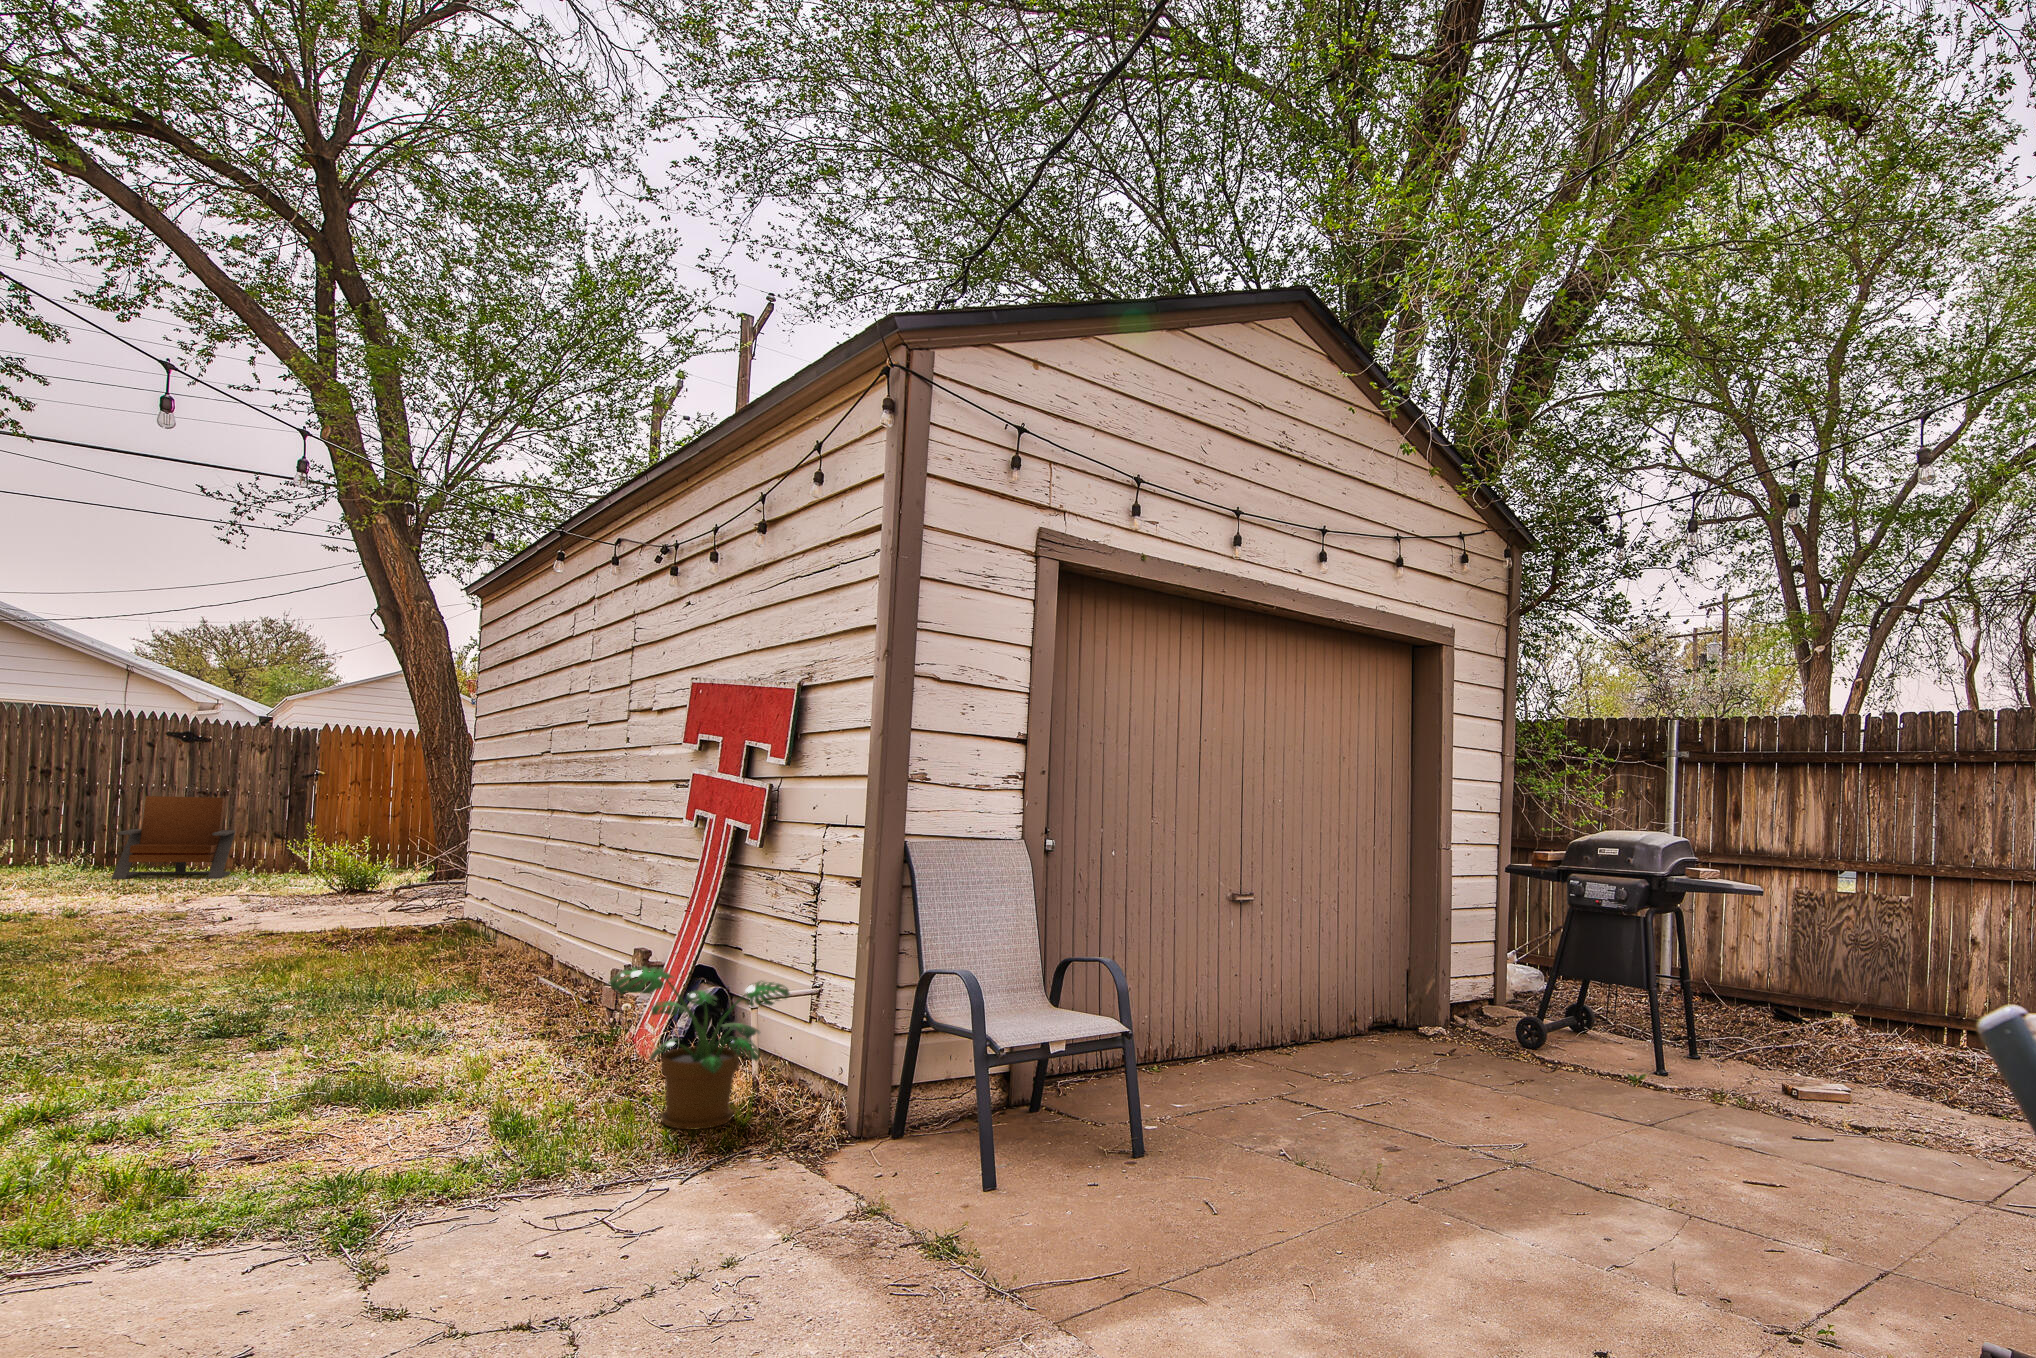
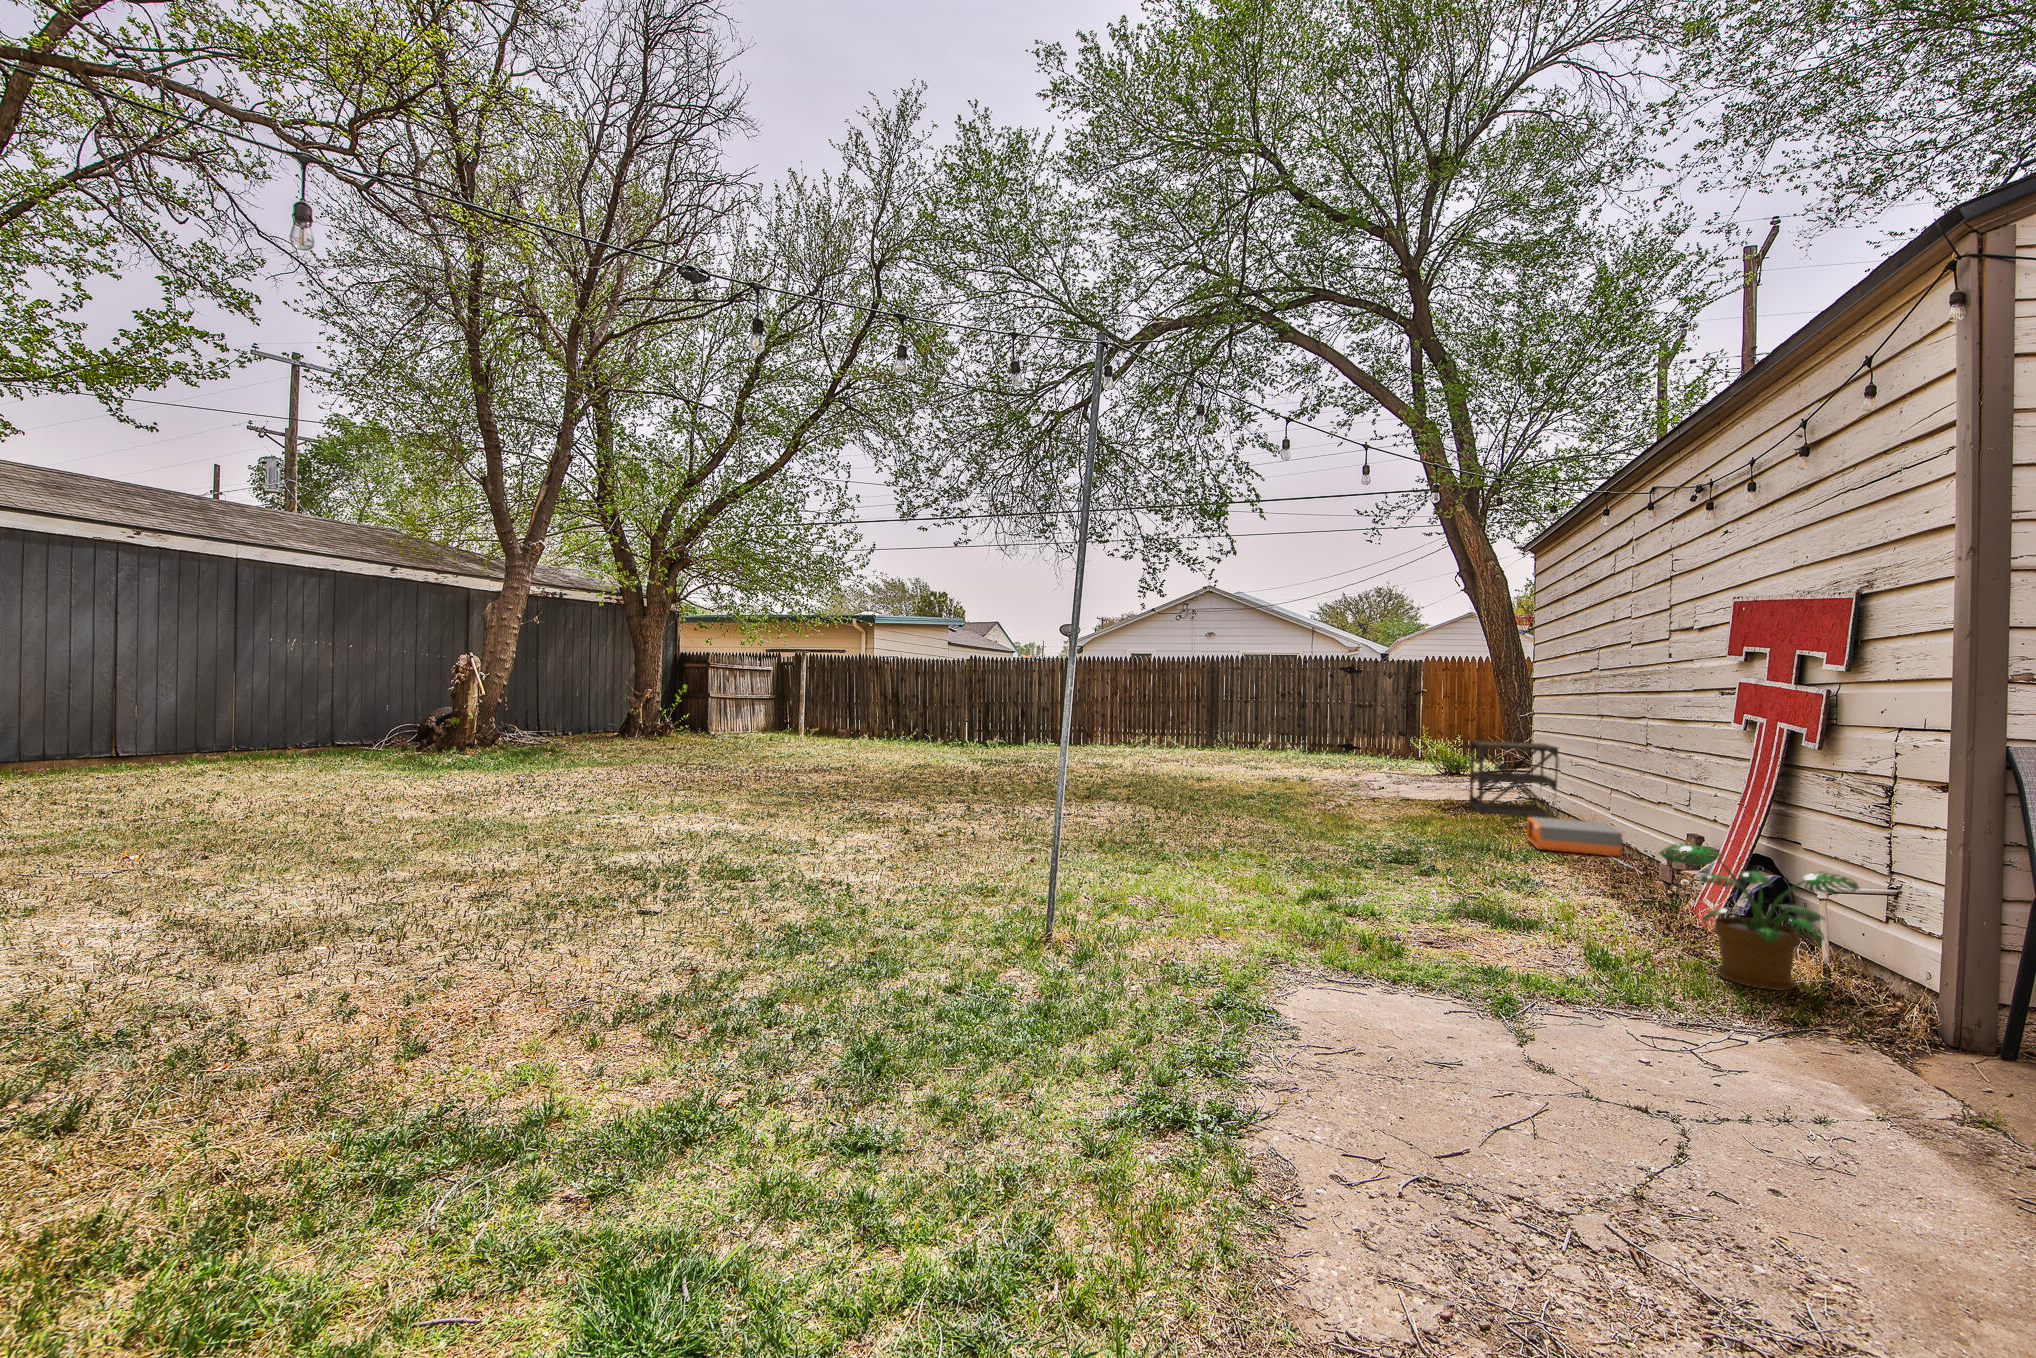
lounge chair: present [112,796,235,879] -> none [1308,708,1373,763]
side table: none [374,842,497,943] -> present [1469,741,1558,818]
storage box: none [449,941,564,987] -> present [1527,817,1622,856]

